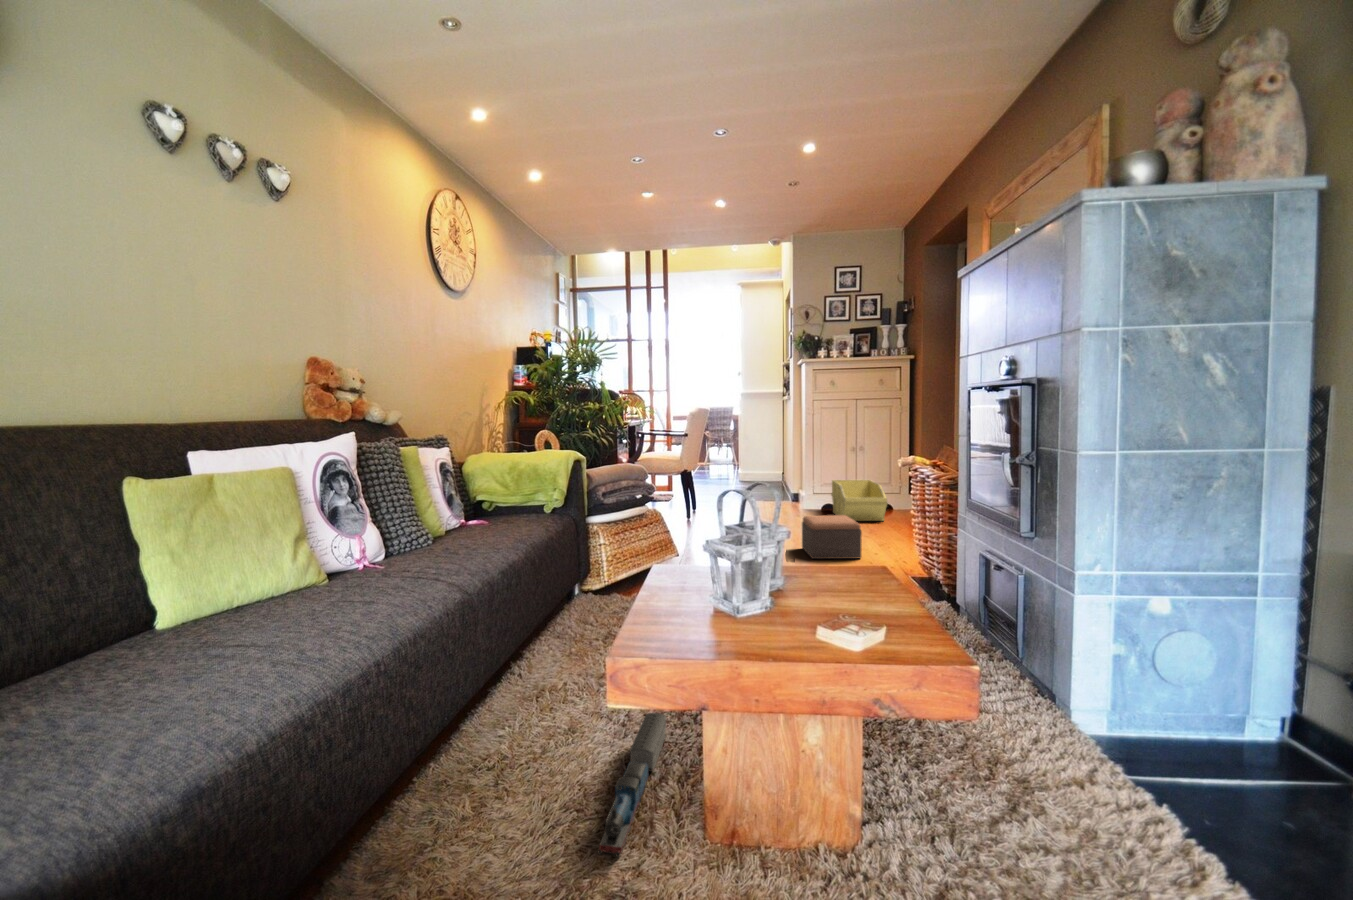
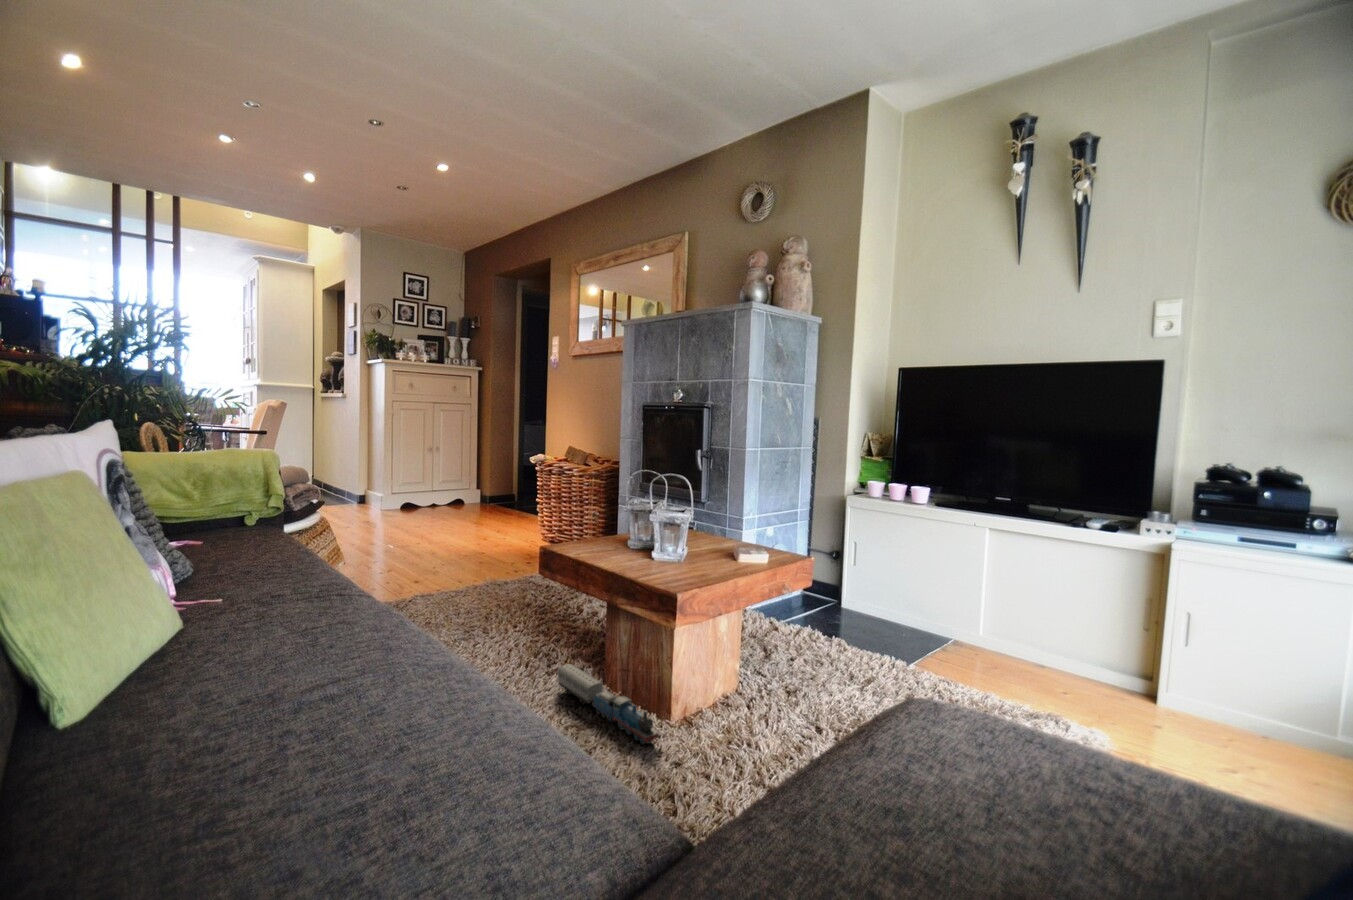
storage bin: present [831,480,888,521] -> none [409,479,475,518]
footstool: present [802,515,862,559] -> none [437,509,500,550]

